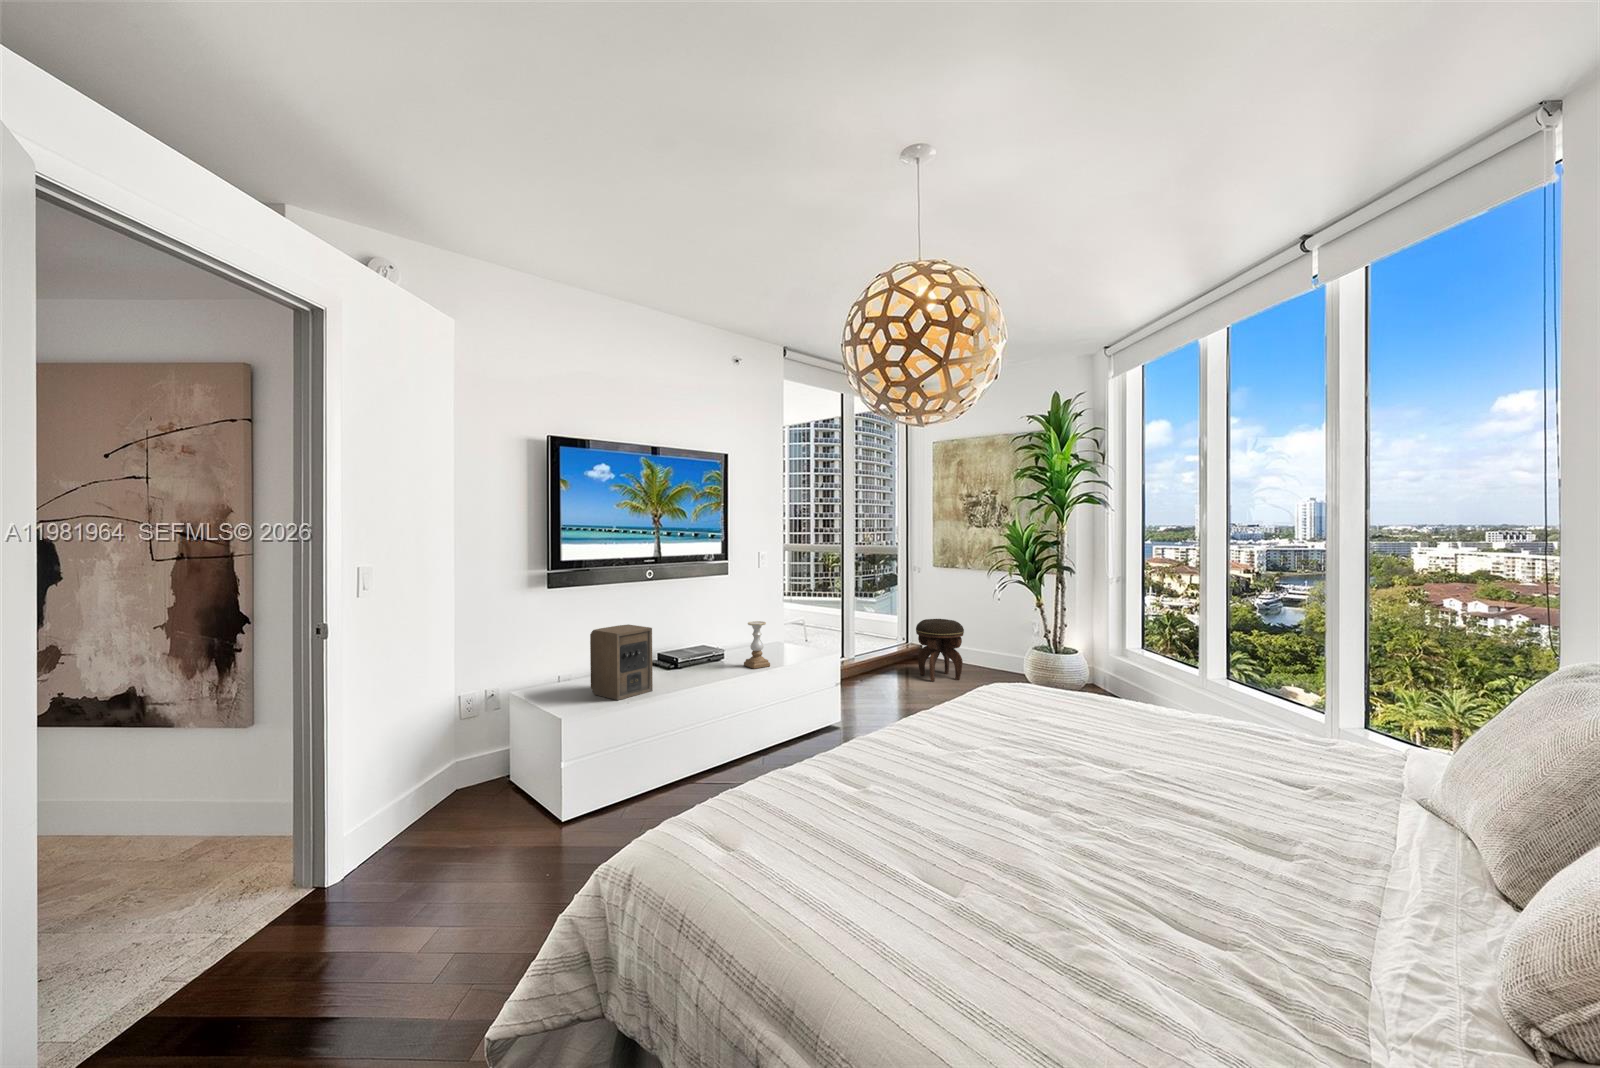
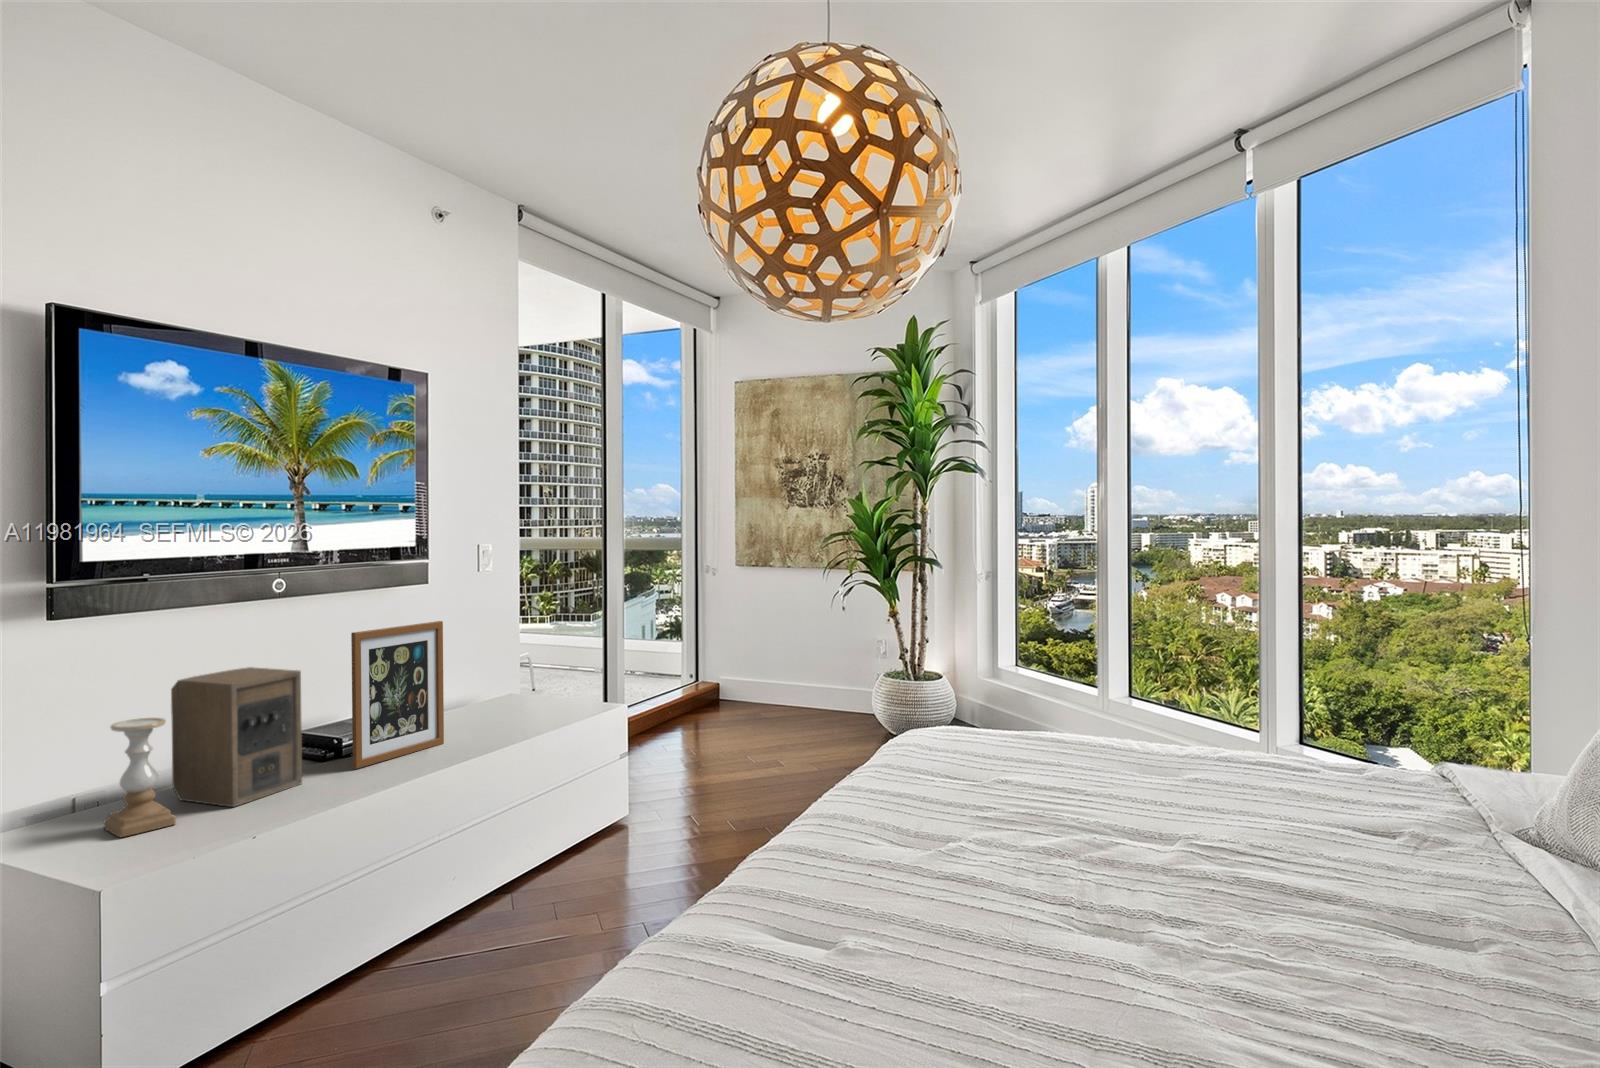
picture frame: none [679,602,730,685] -> present [351,621,444,769]
footstool: present [916,619,964,681] -> none [719,639,788,731]
candle holder: present [744,621,770,669] -> present [104,718,176,837]

